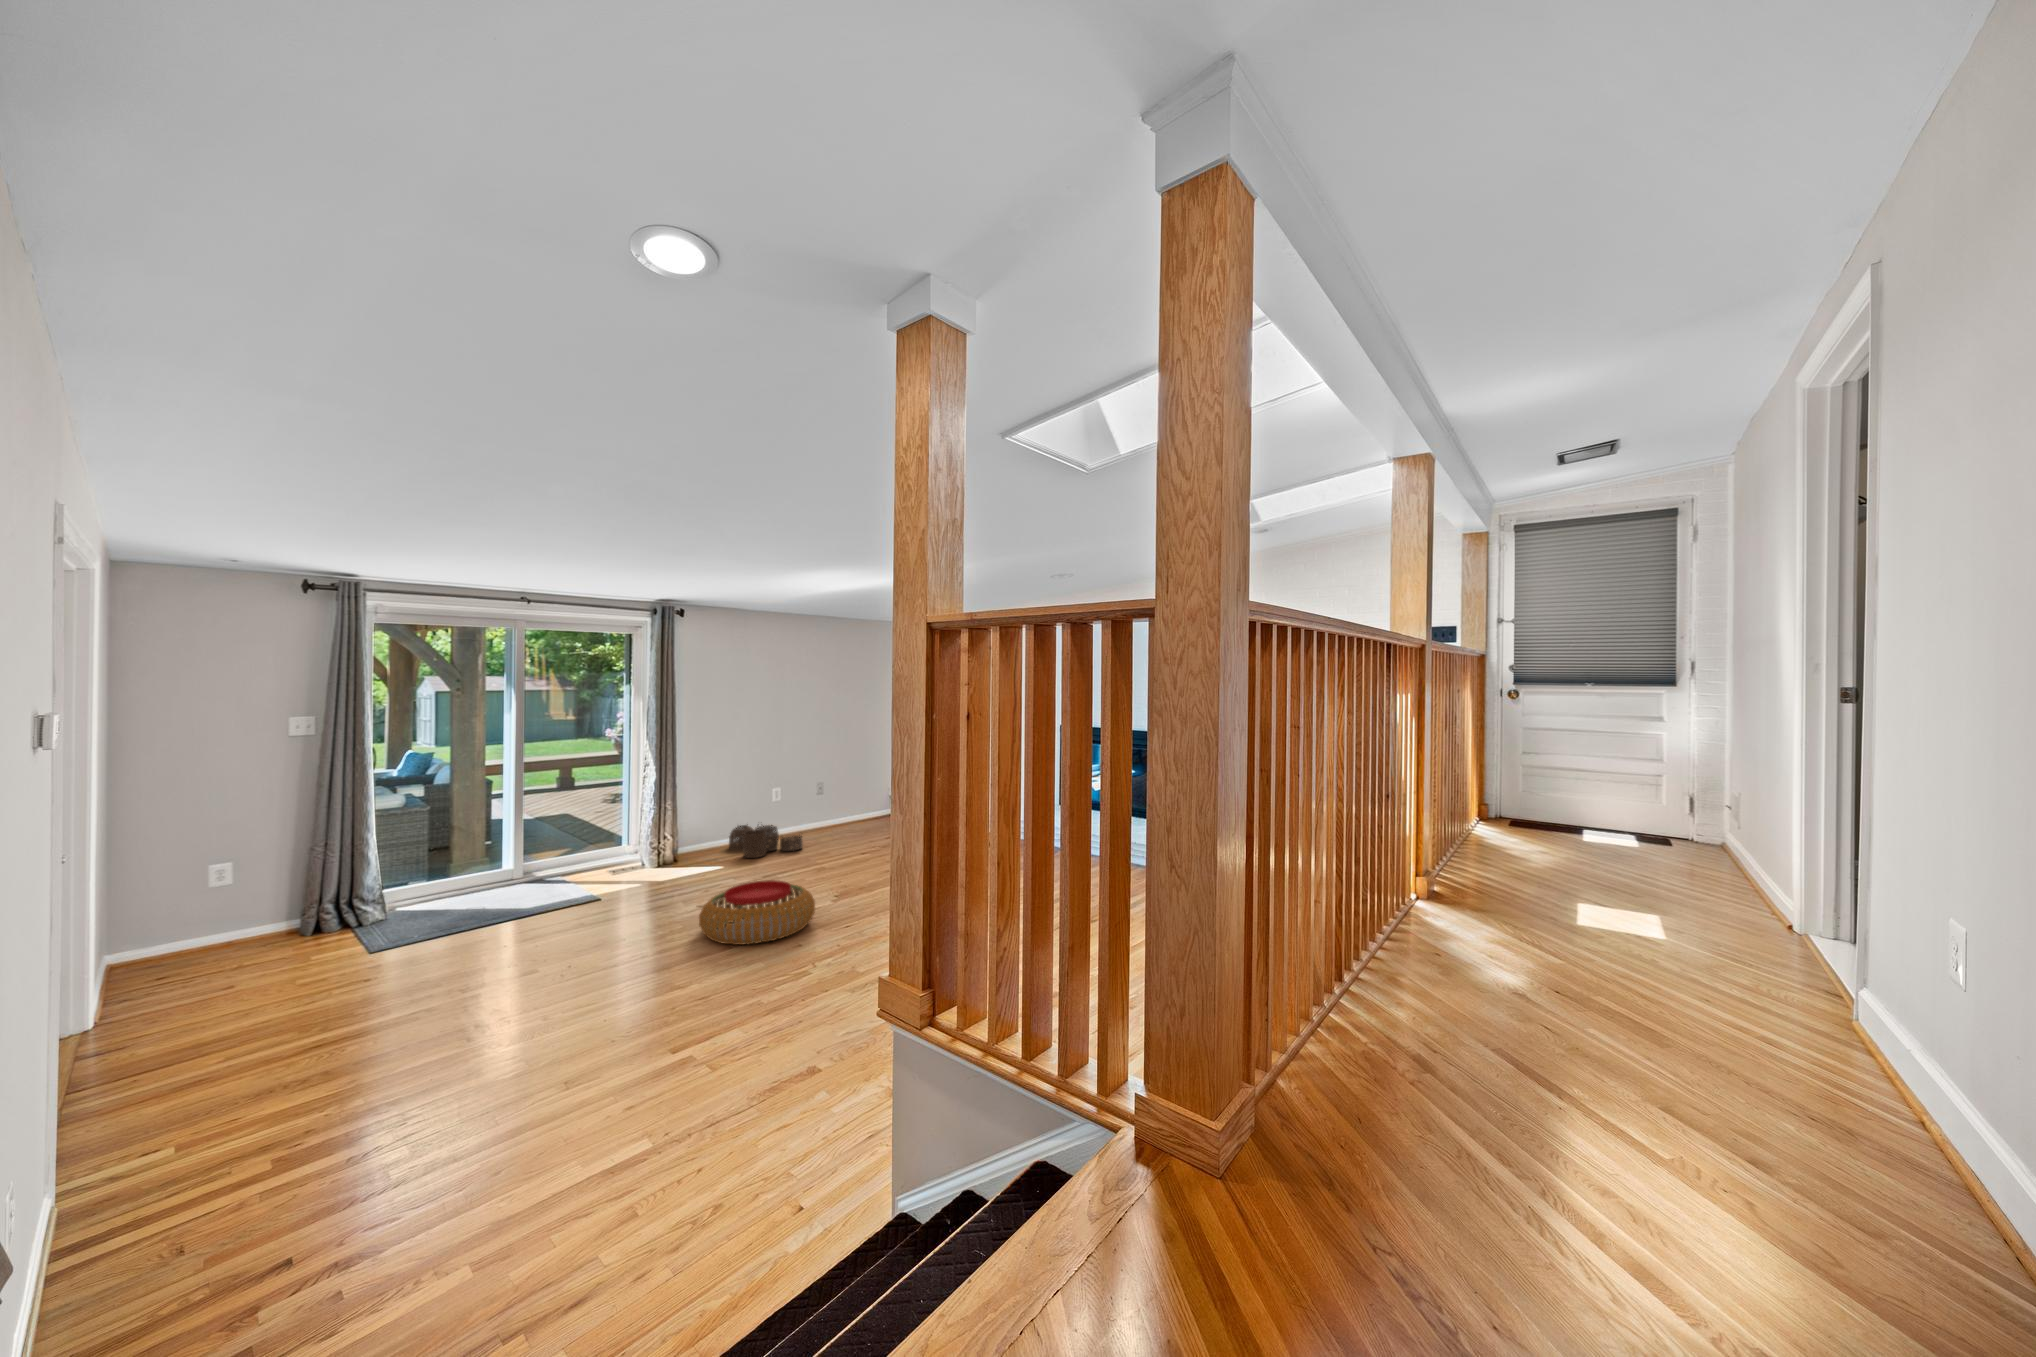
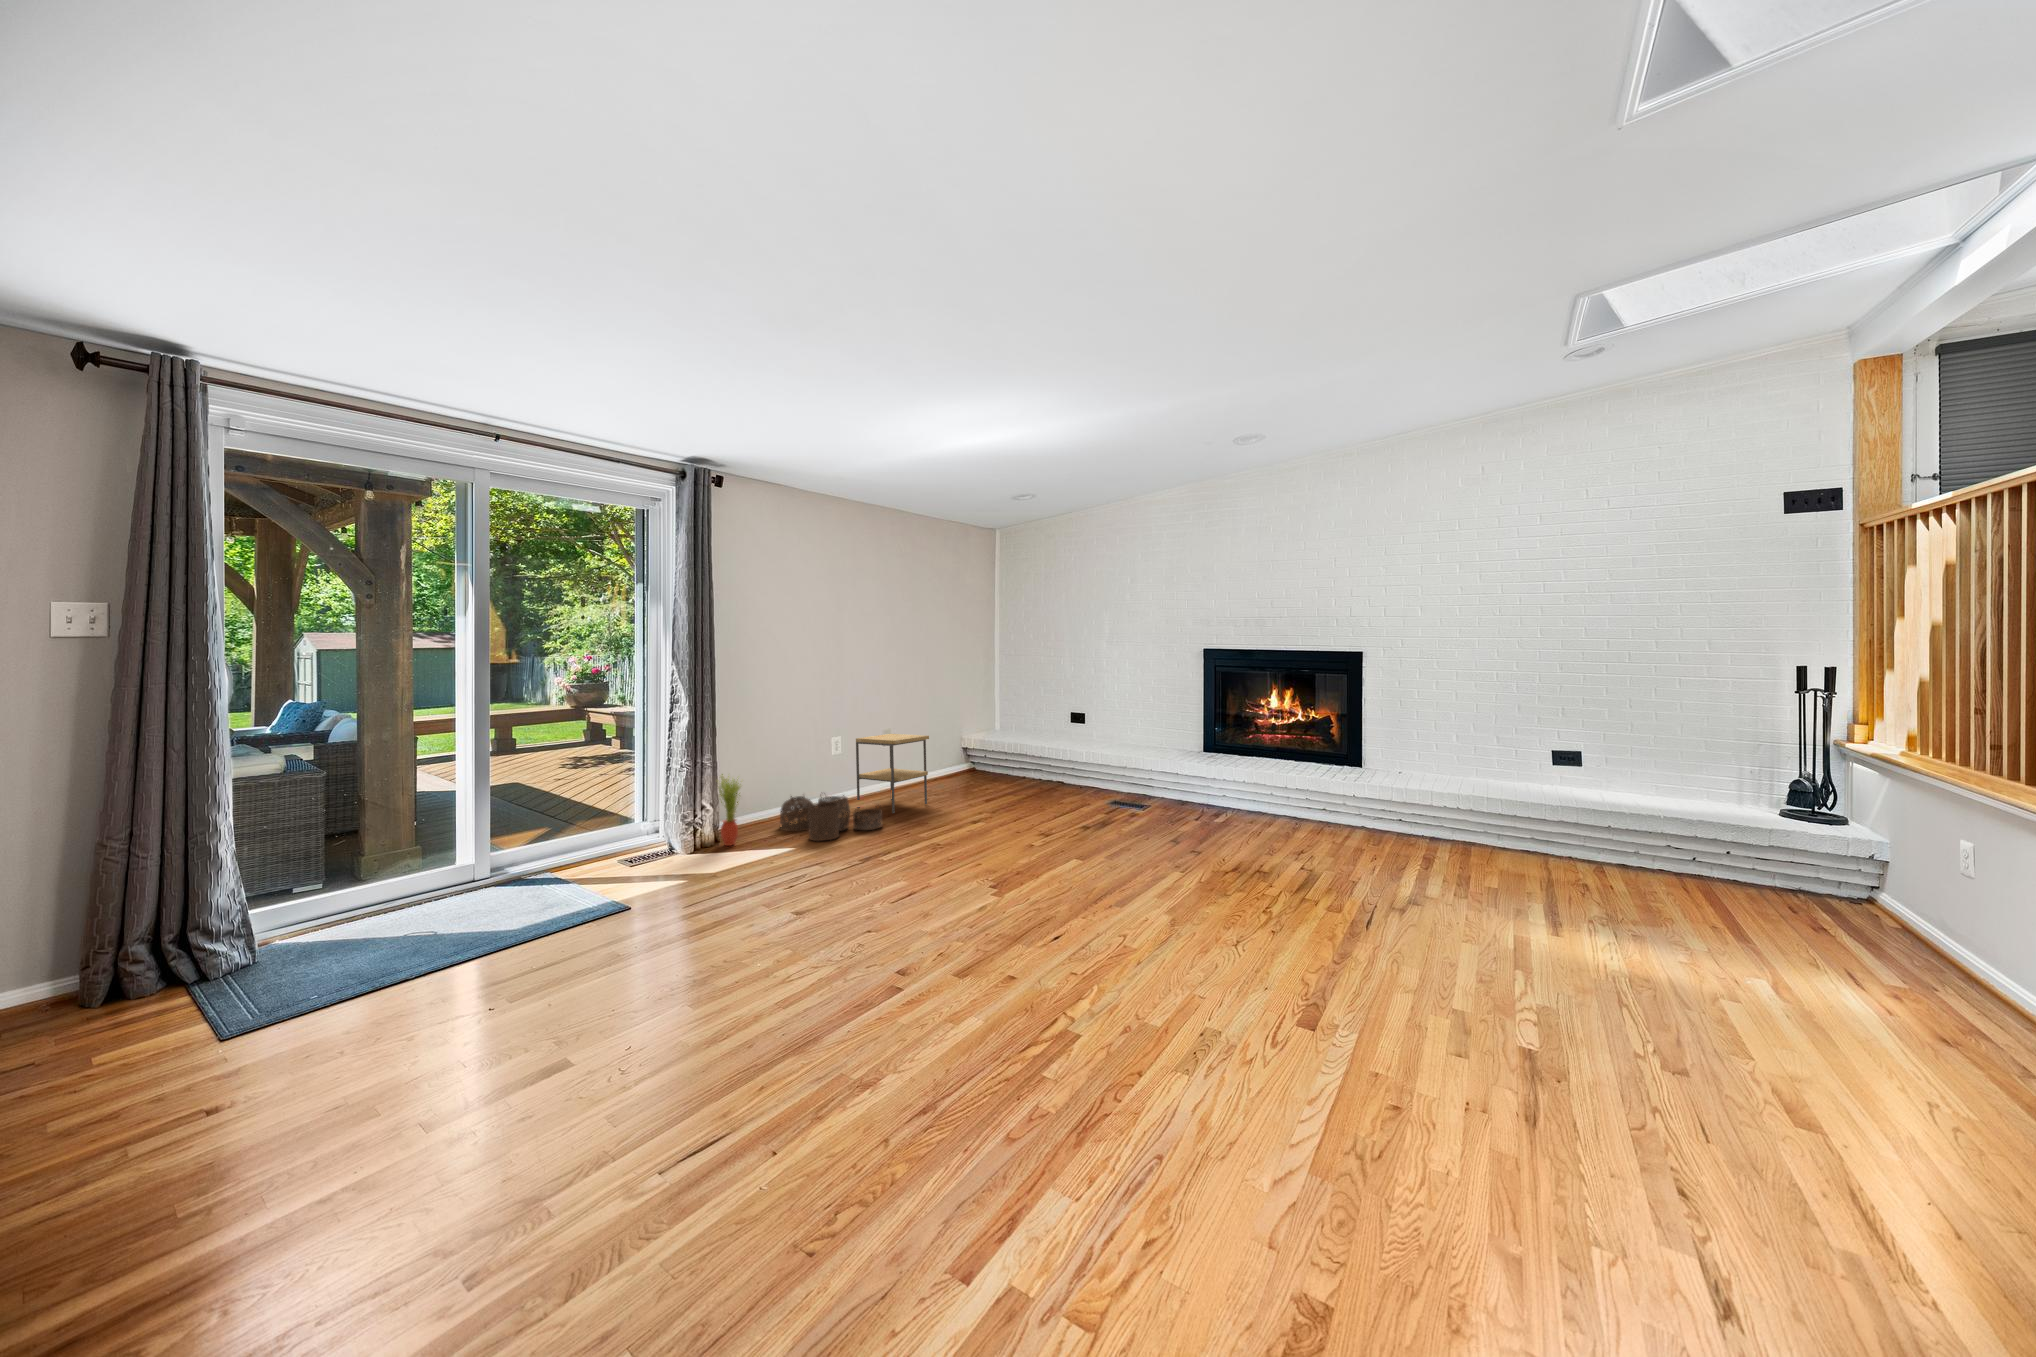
side table: none [796,776,853,839] -> present [856,734,929,813]
potted plant: none [676,808,697,860] -> present [718,774,740,846]
pouf: present [699,880,815,945] -> none [835,875,1014,987]

